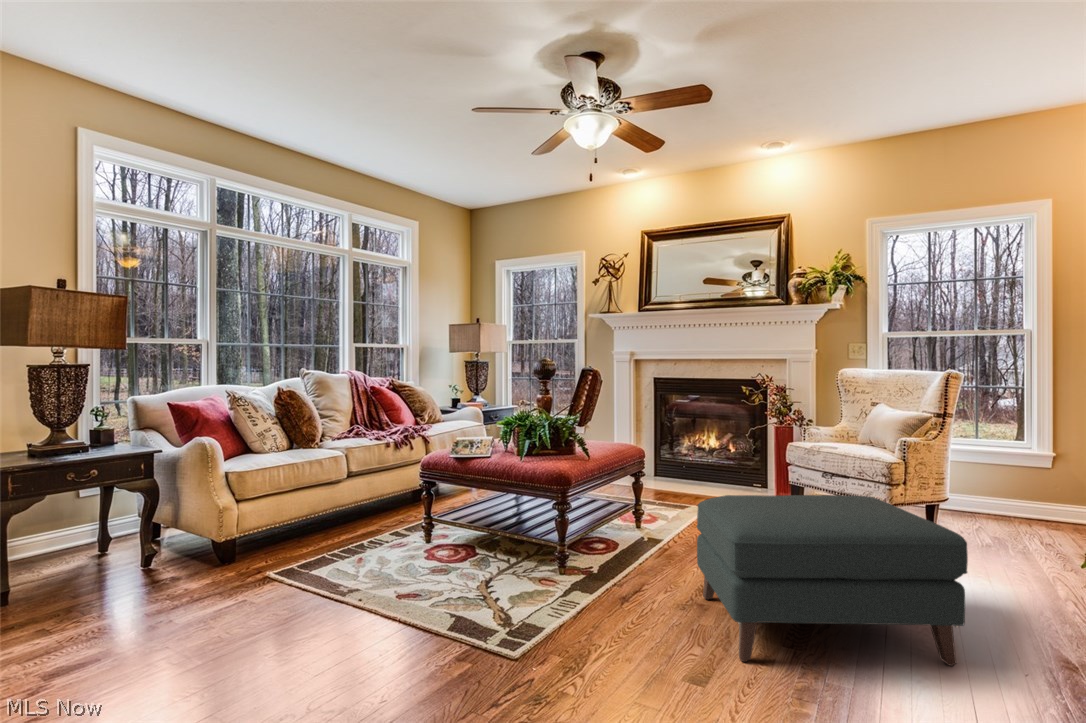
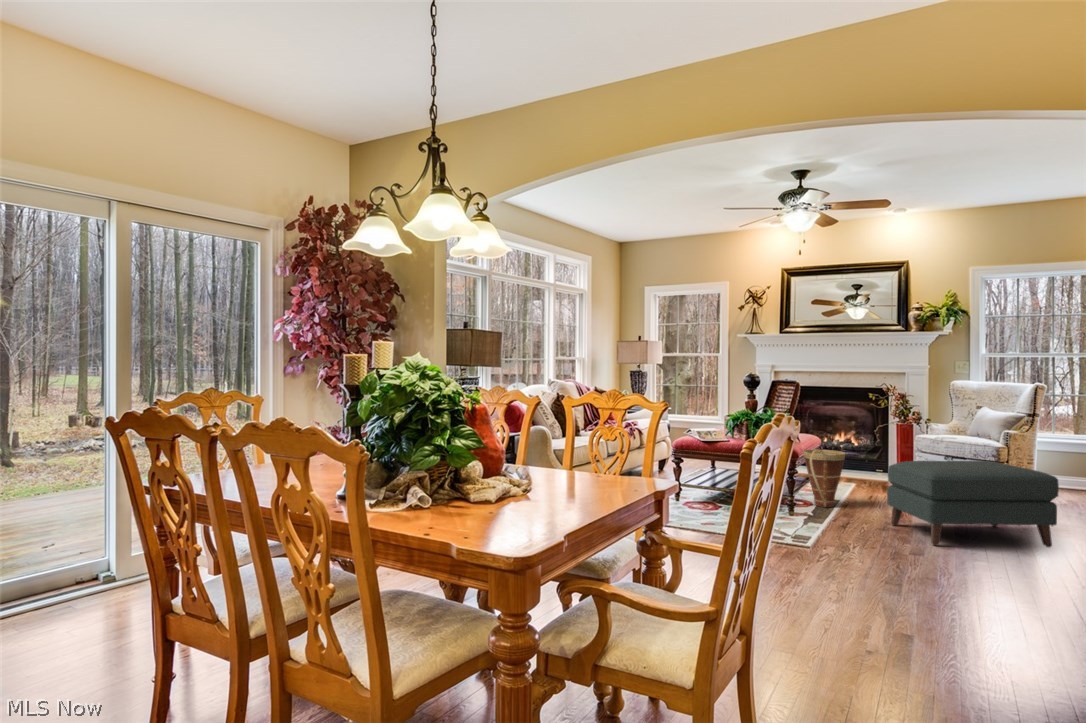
basket: none [576,464,663,554] -> present [803,449,845,507]

